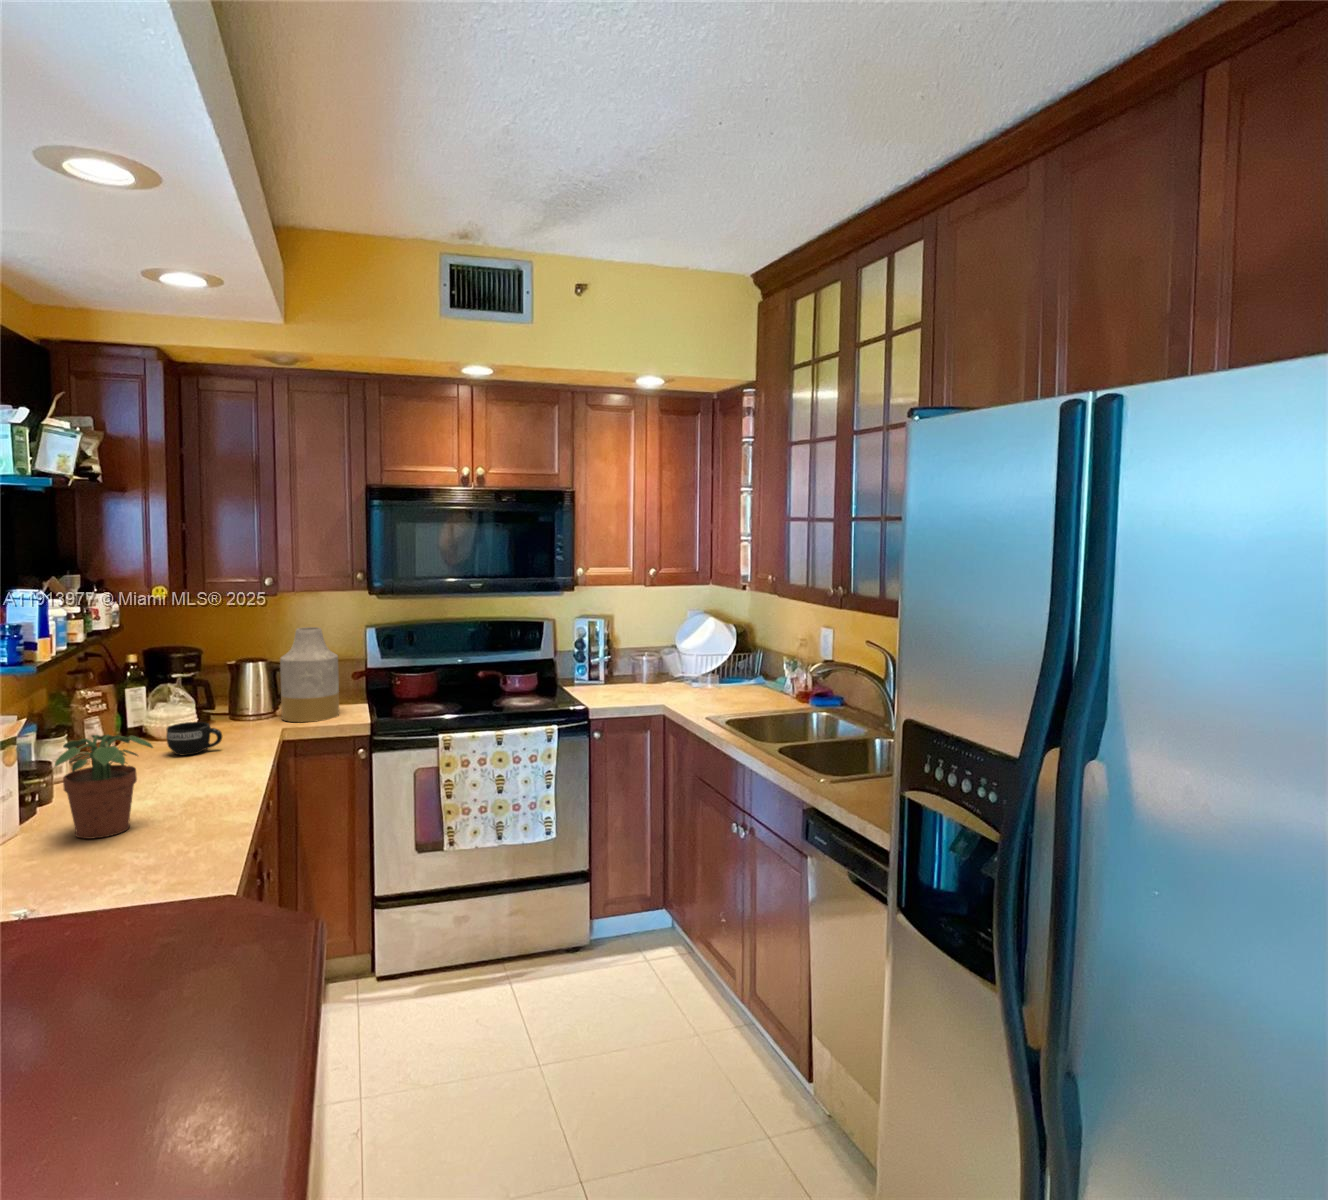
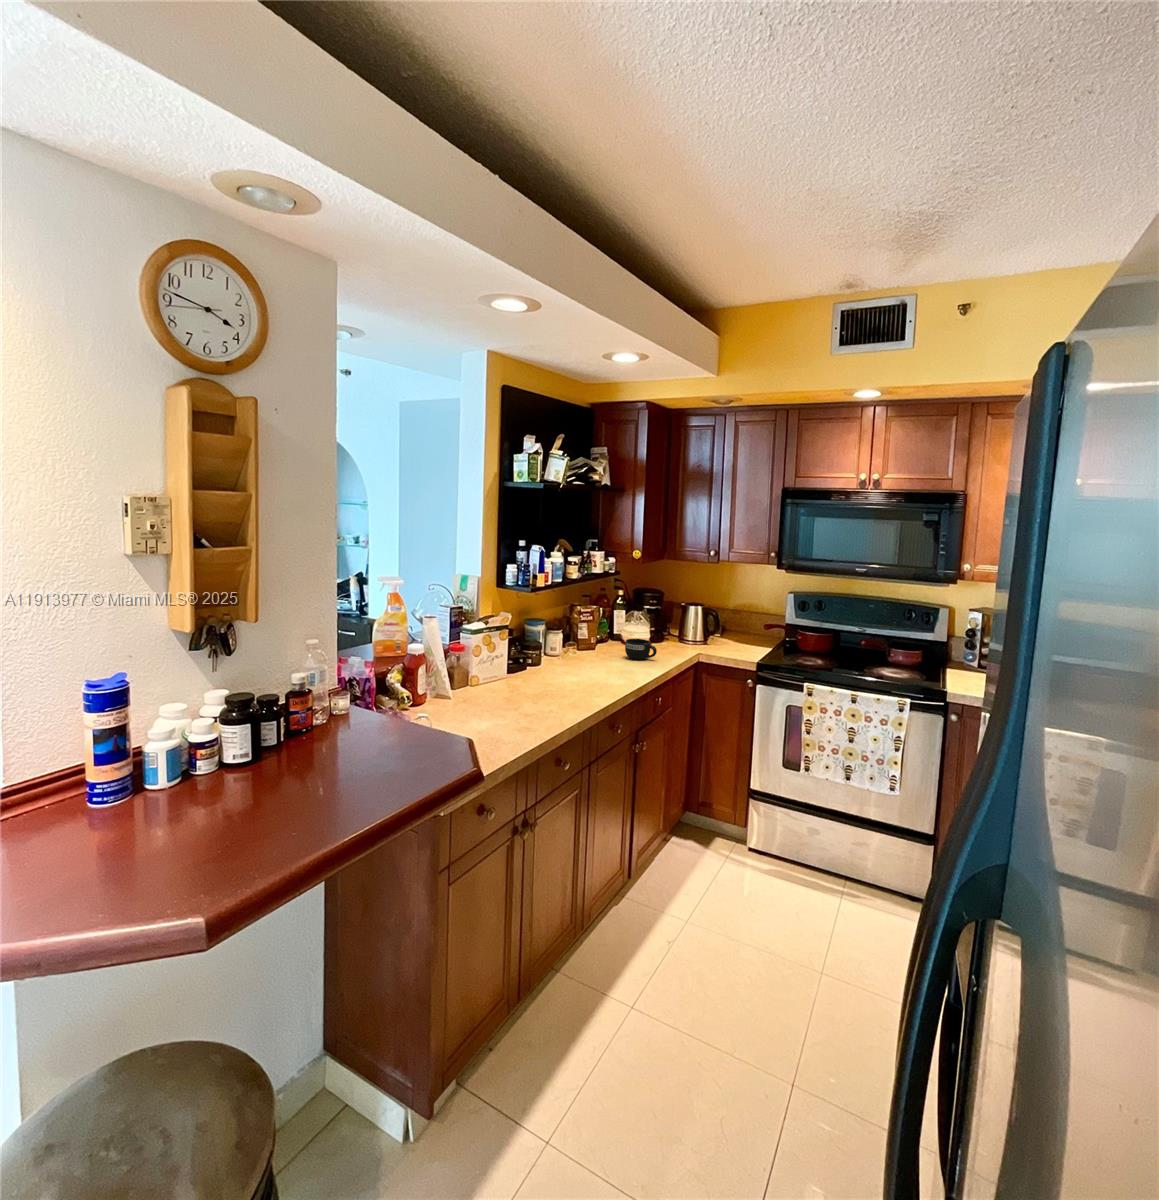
vase: present [280,627,339,722] -> none [704,588,746,656]
potted plant: present [55,734,153,839] -> none [540,632,594,694]

